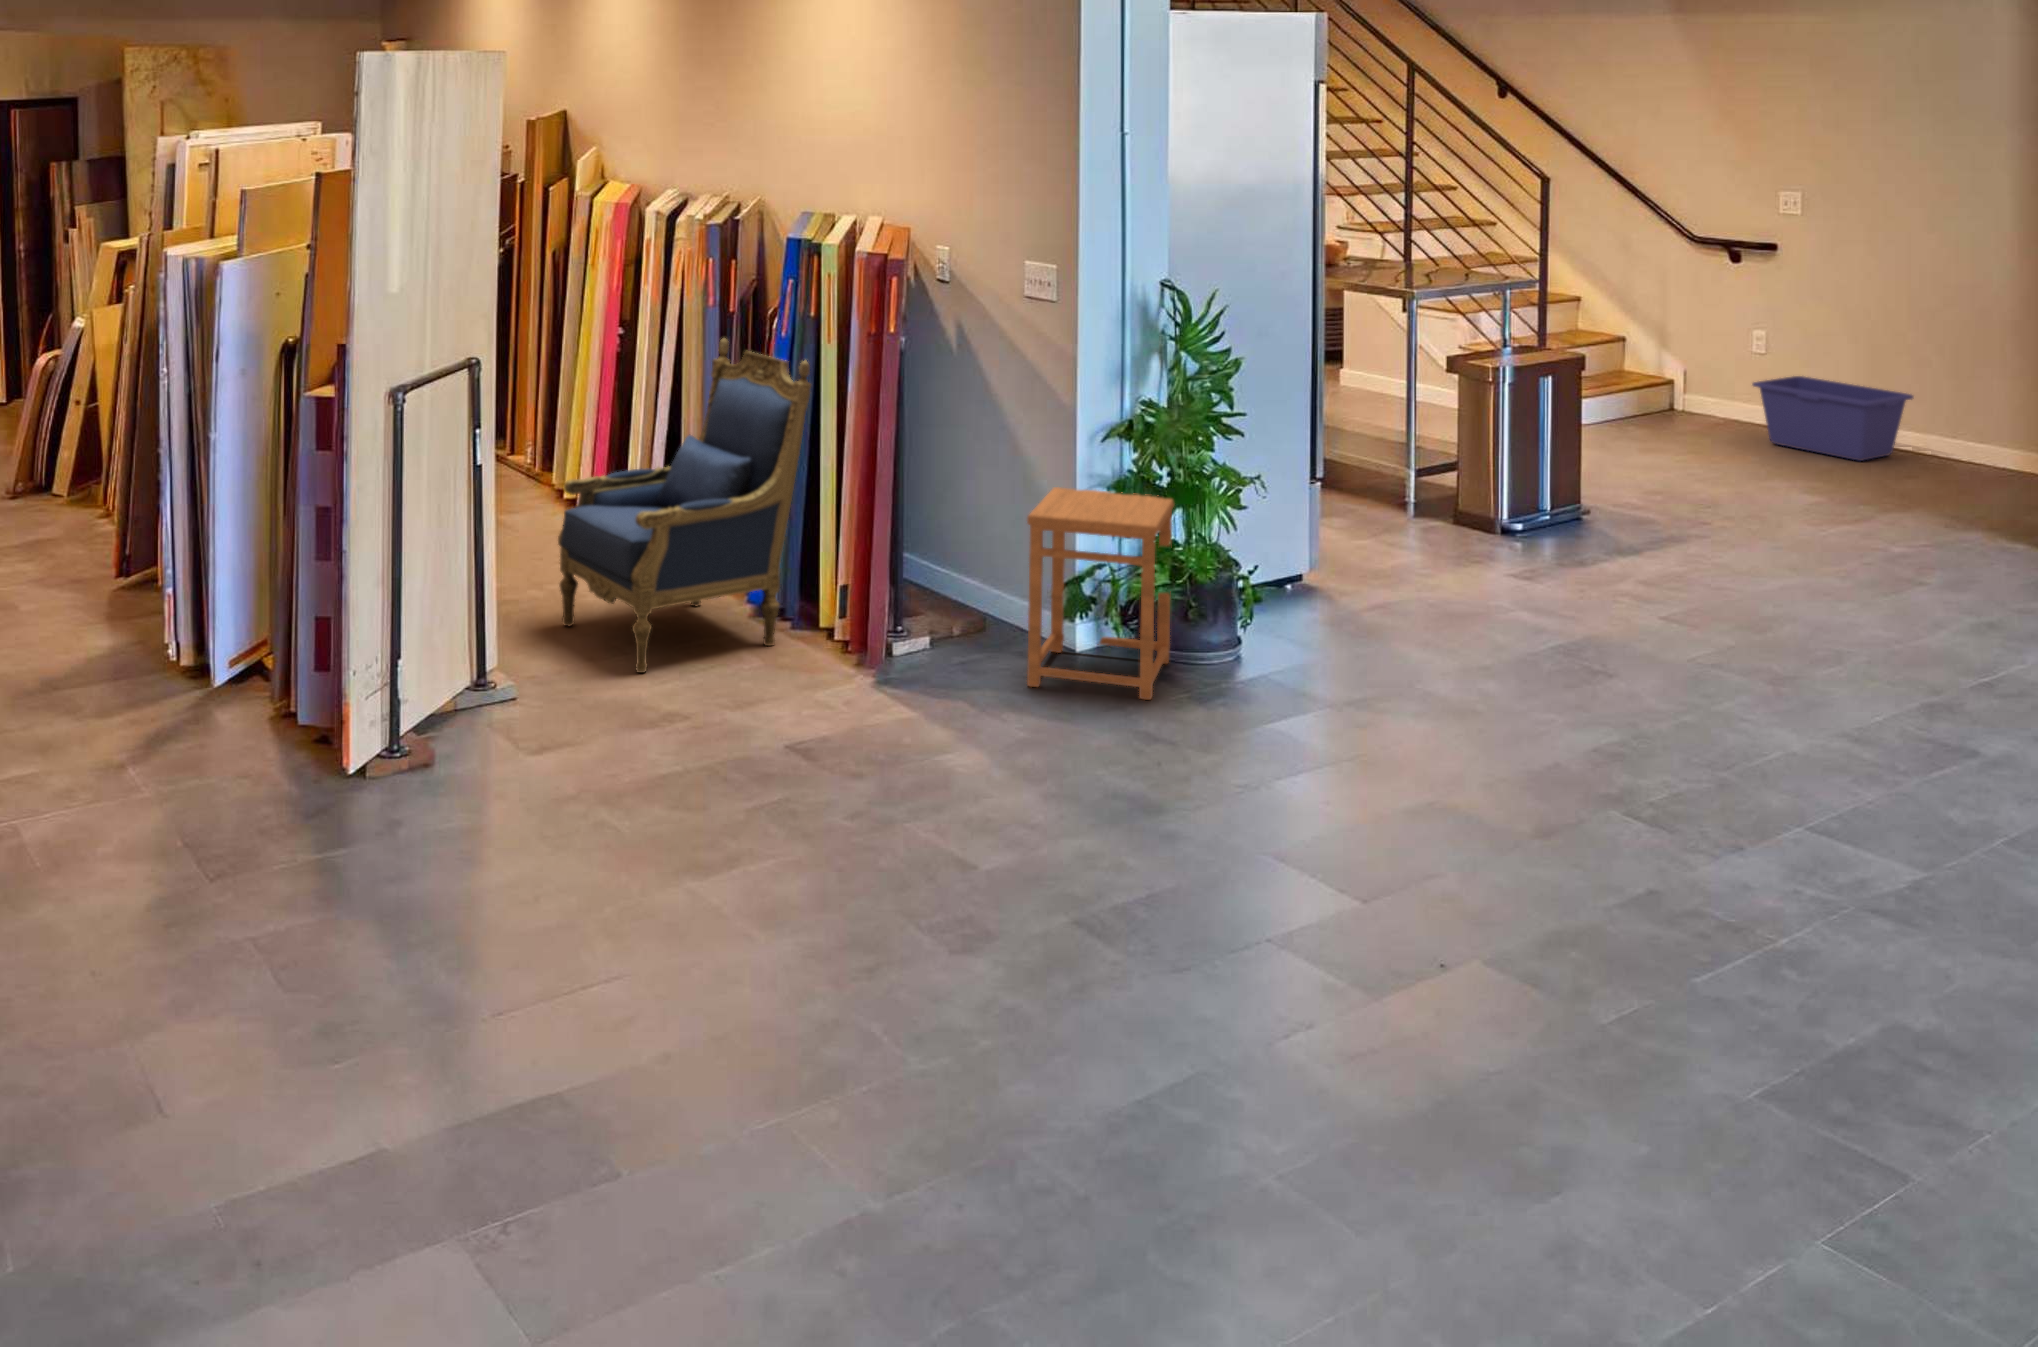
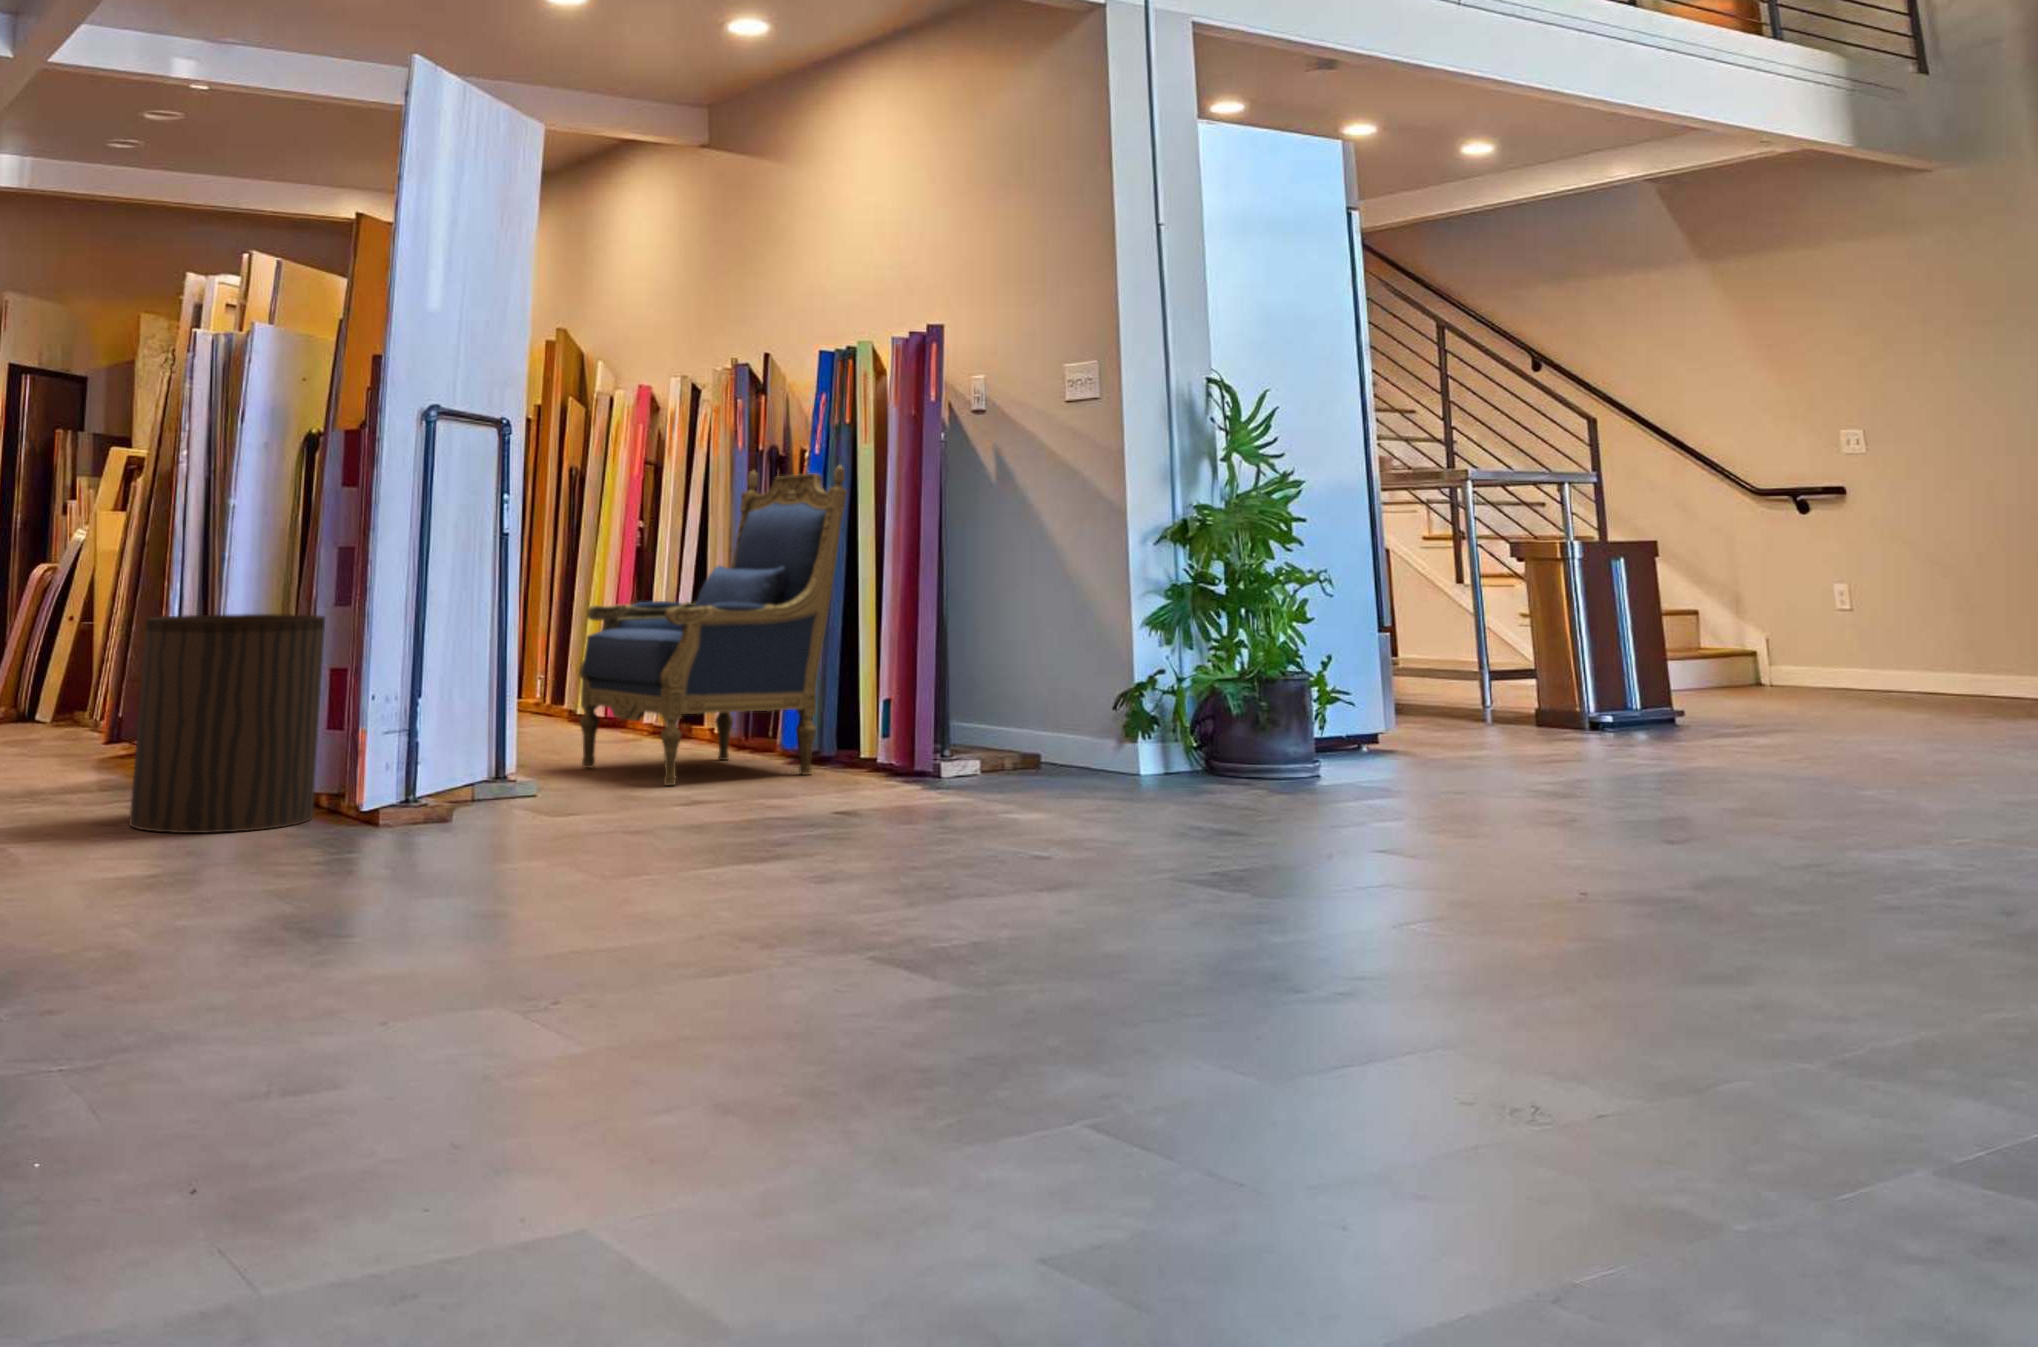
storage bin: present [1753,376,1913,461] -> none [1843,620,2020,696]
side table: present [1027,487,1174,700] -> none [1080,592,1240,793]
stool: none [131,554,305,789] -> present [129,614,325,833]

